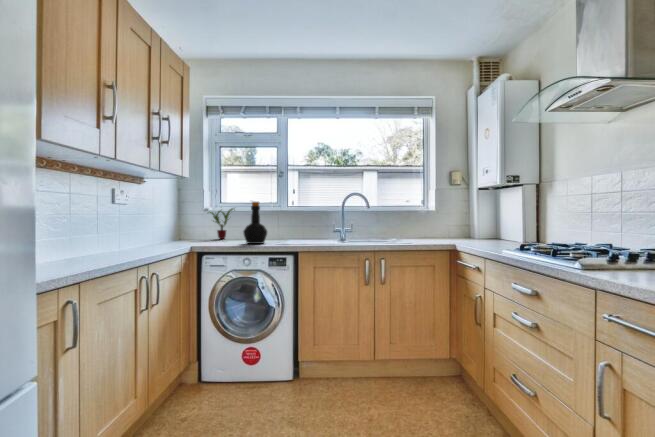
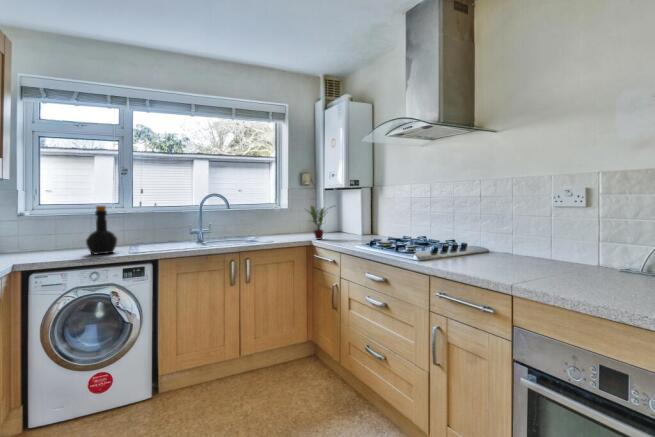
potted plant: present [210,208,233,239] -> present [310,206,325,239]

